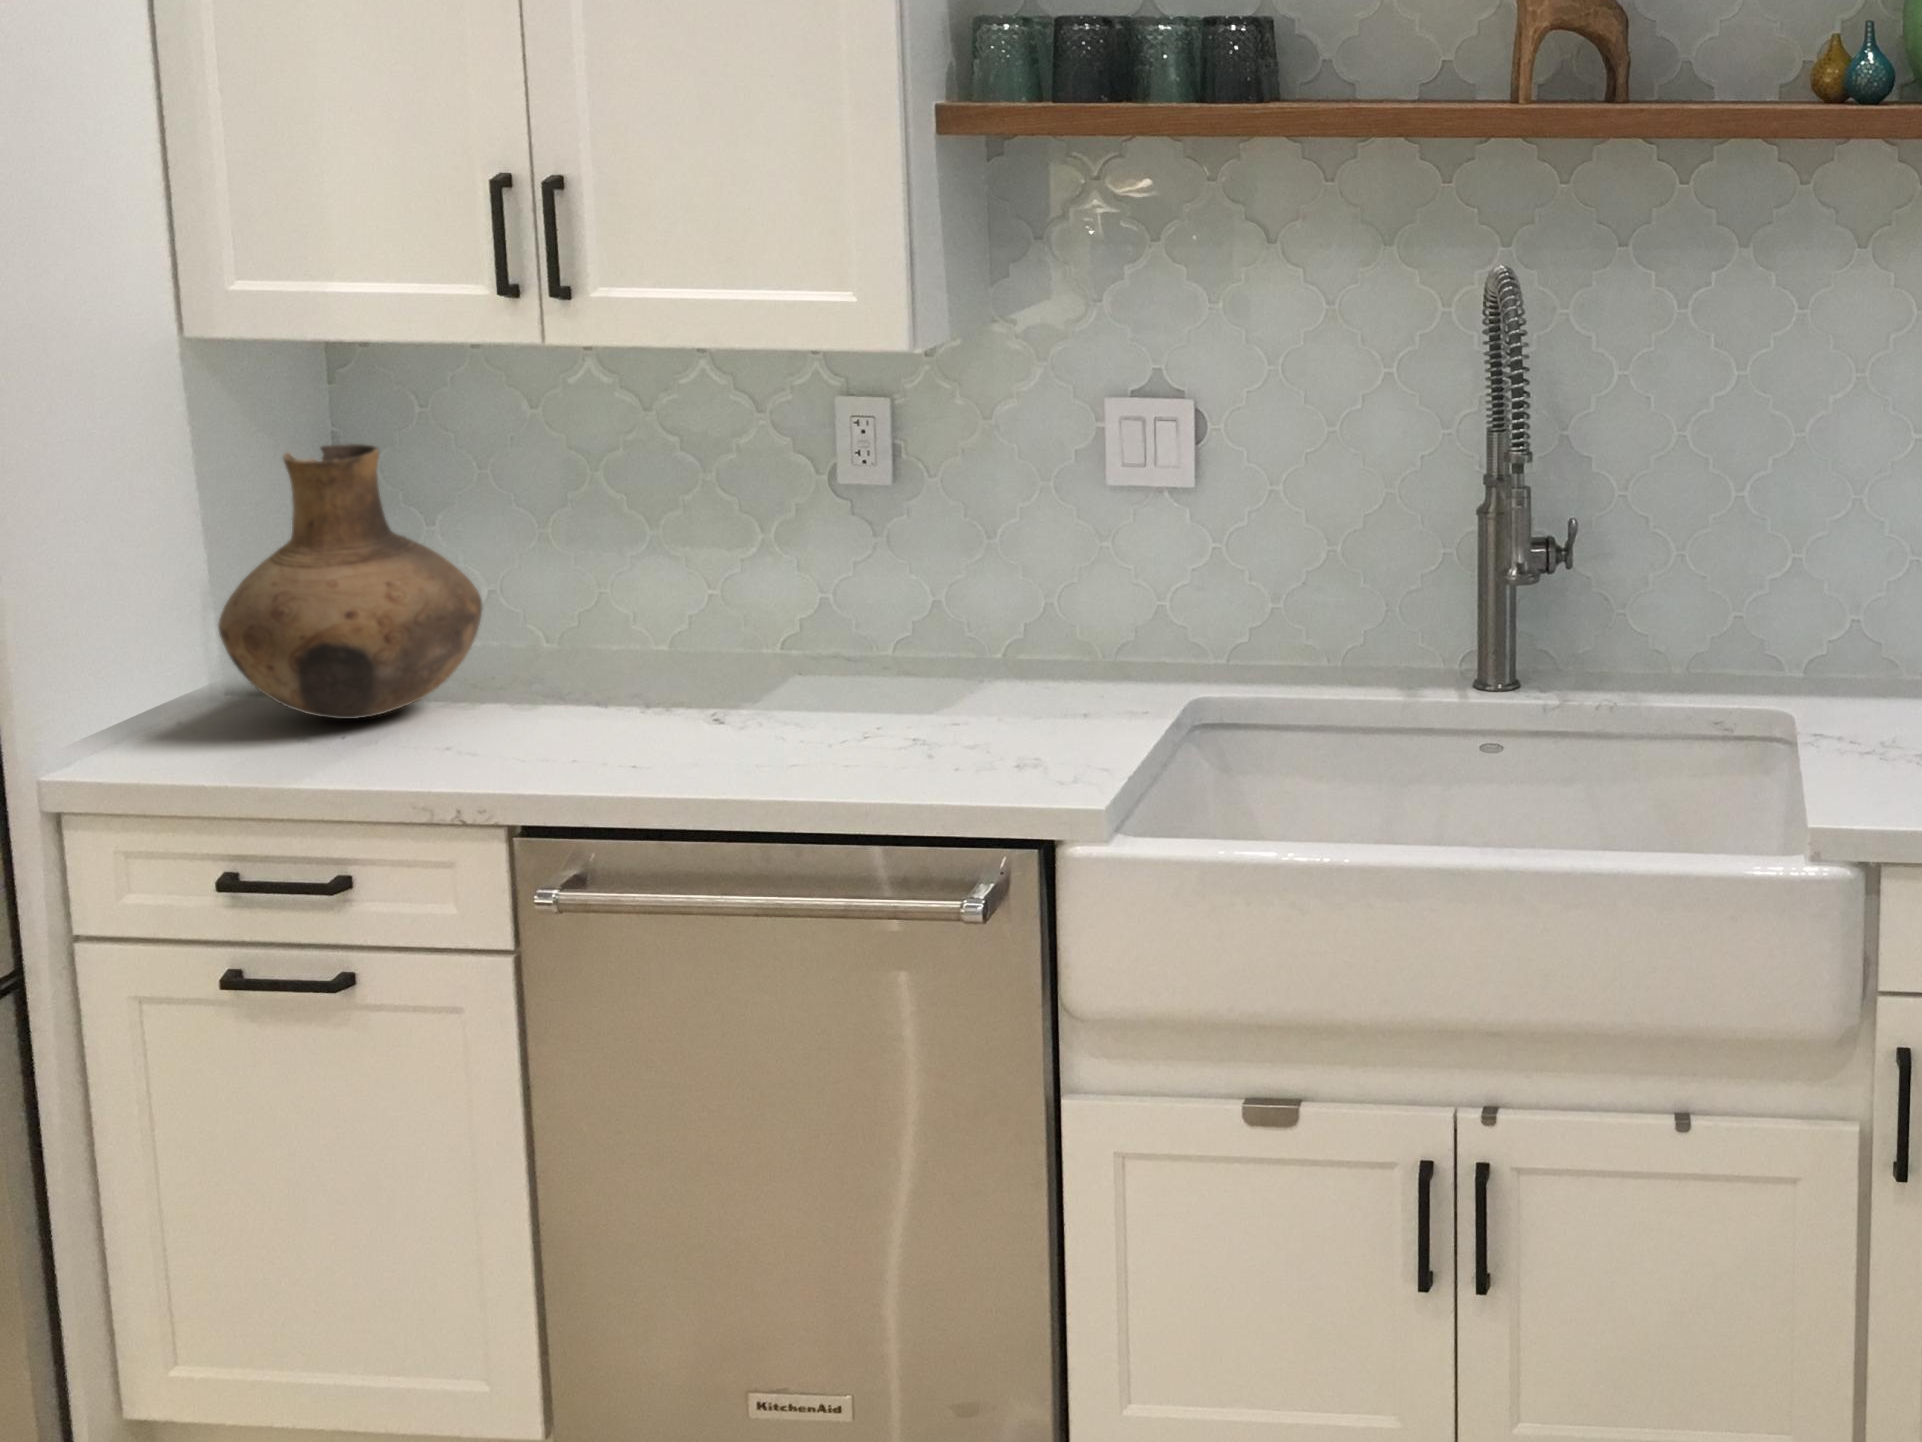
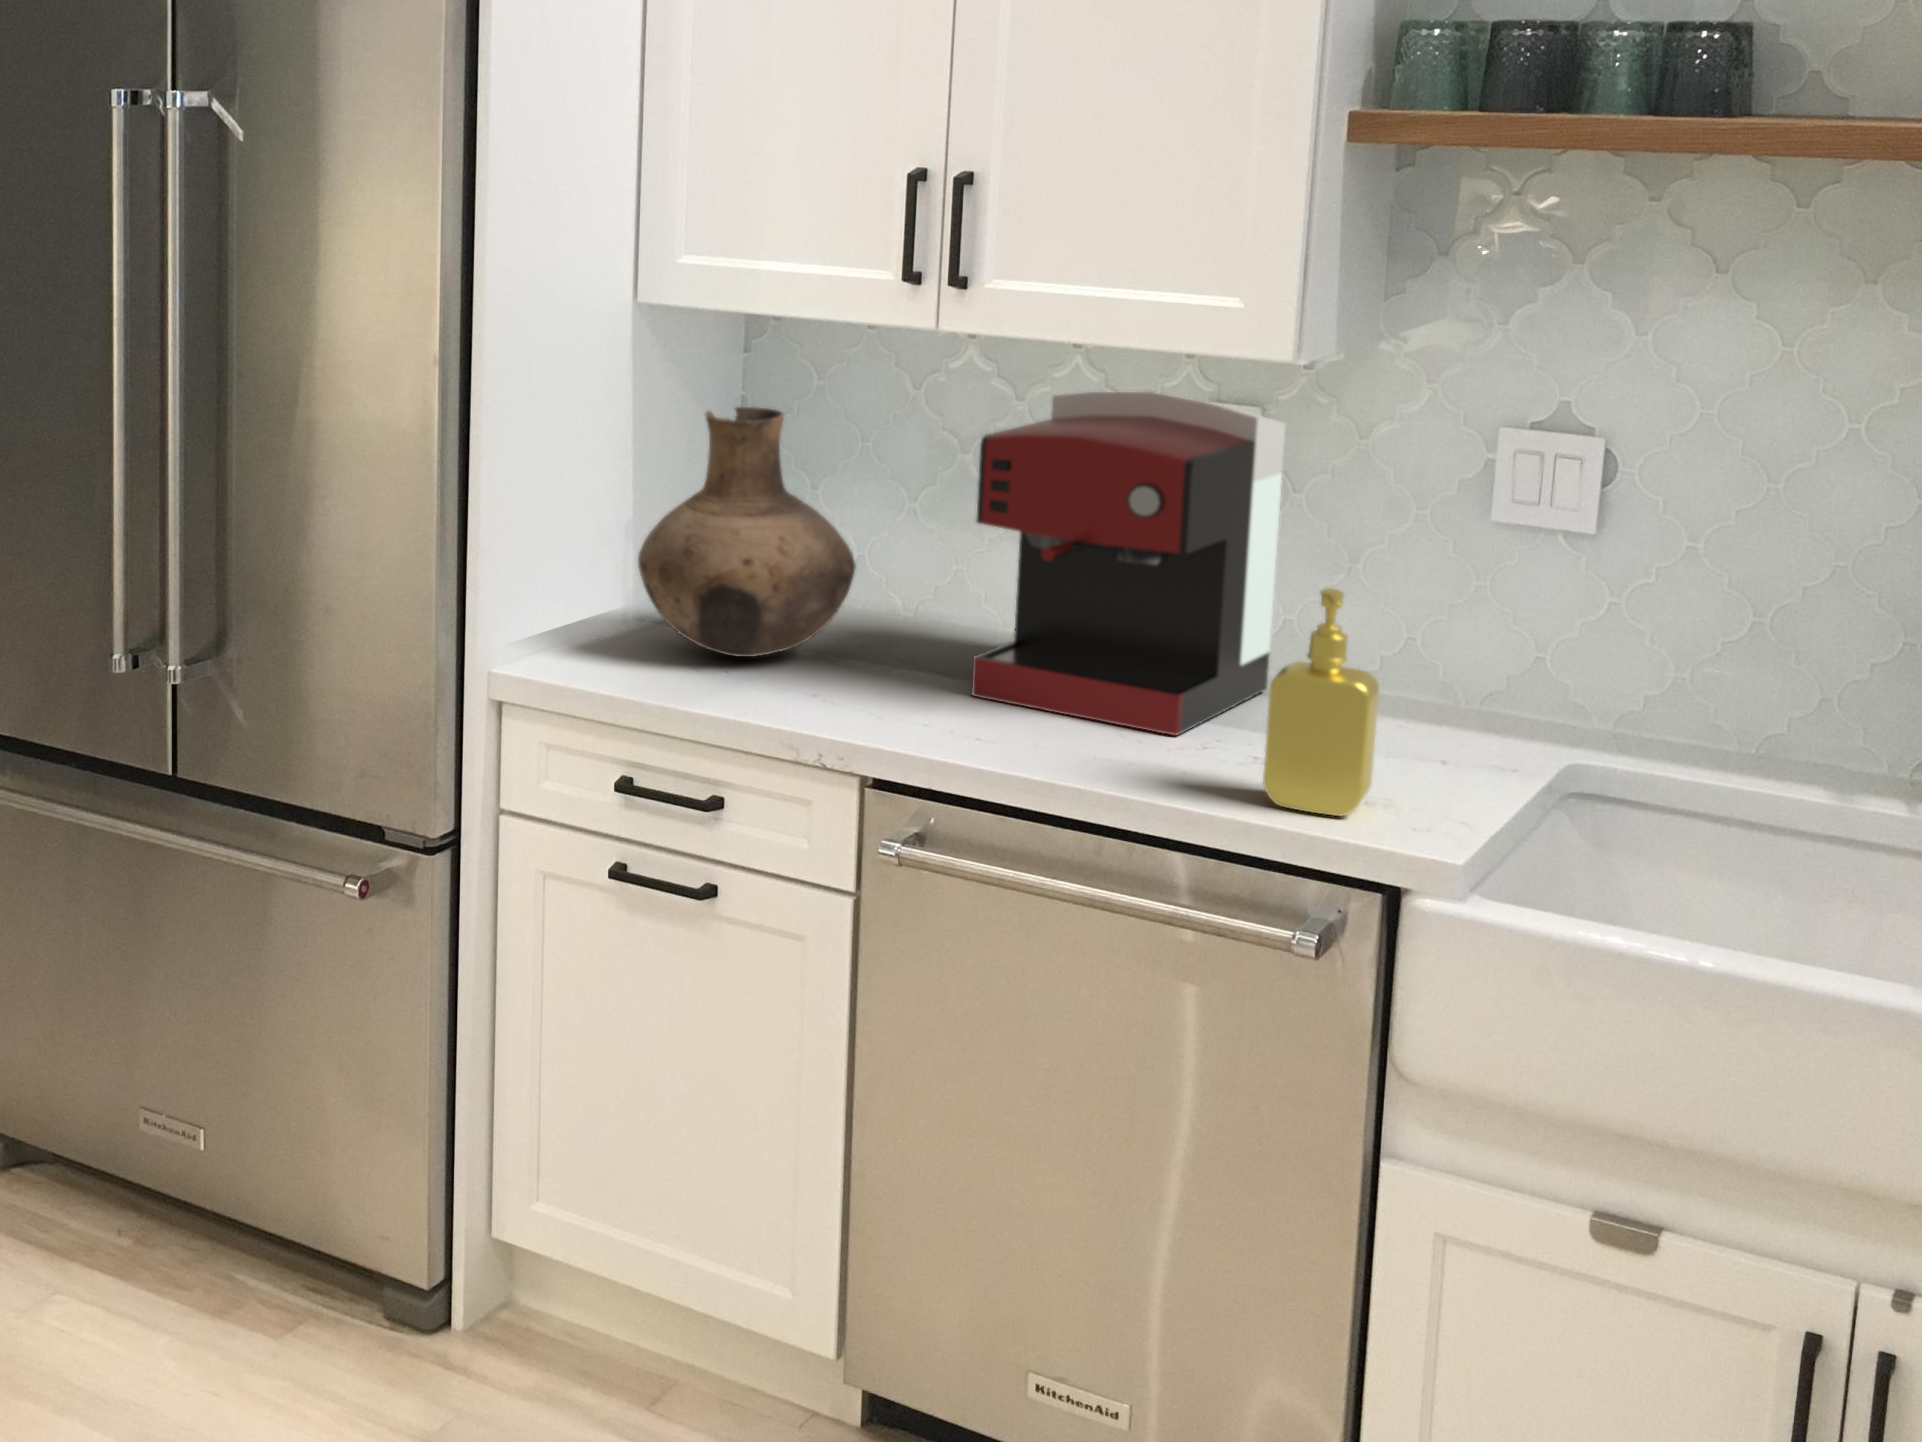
coffee maker: none [601,395,922,730] -> present [972,392,1285,736]
soap dispenser: none [913,566,1017,784] -> present [1263,588,1379,816]

